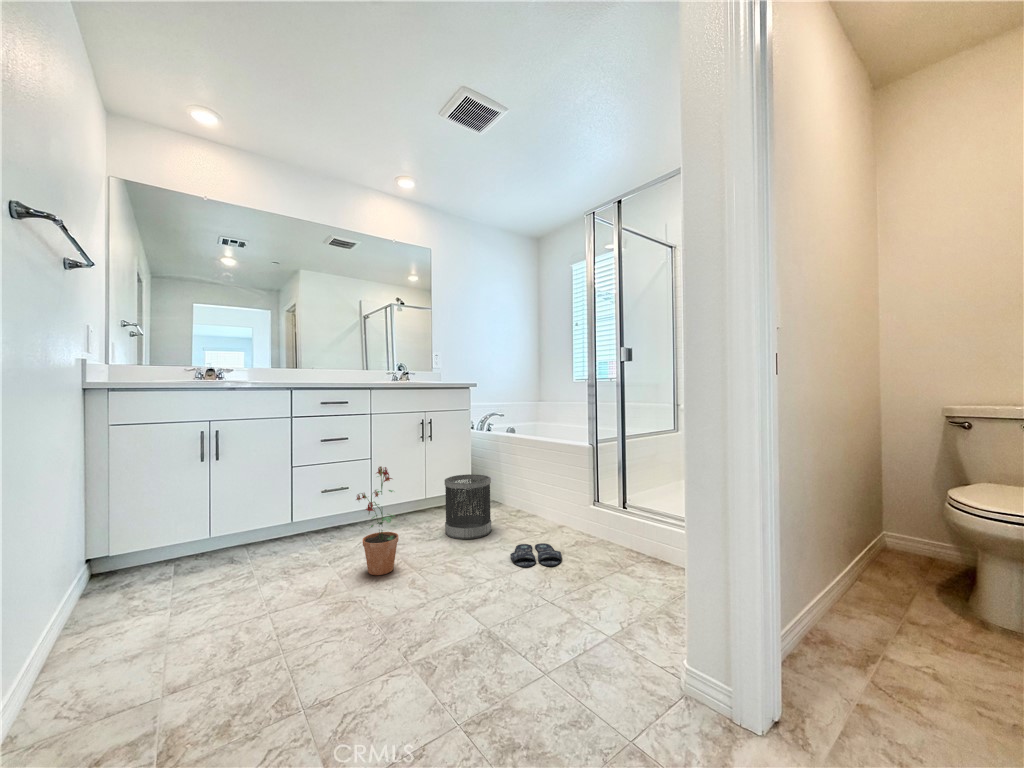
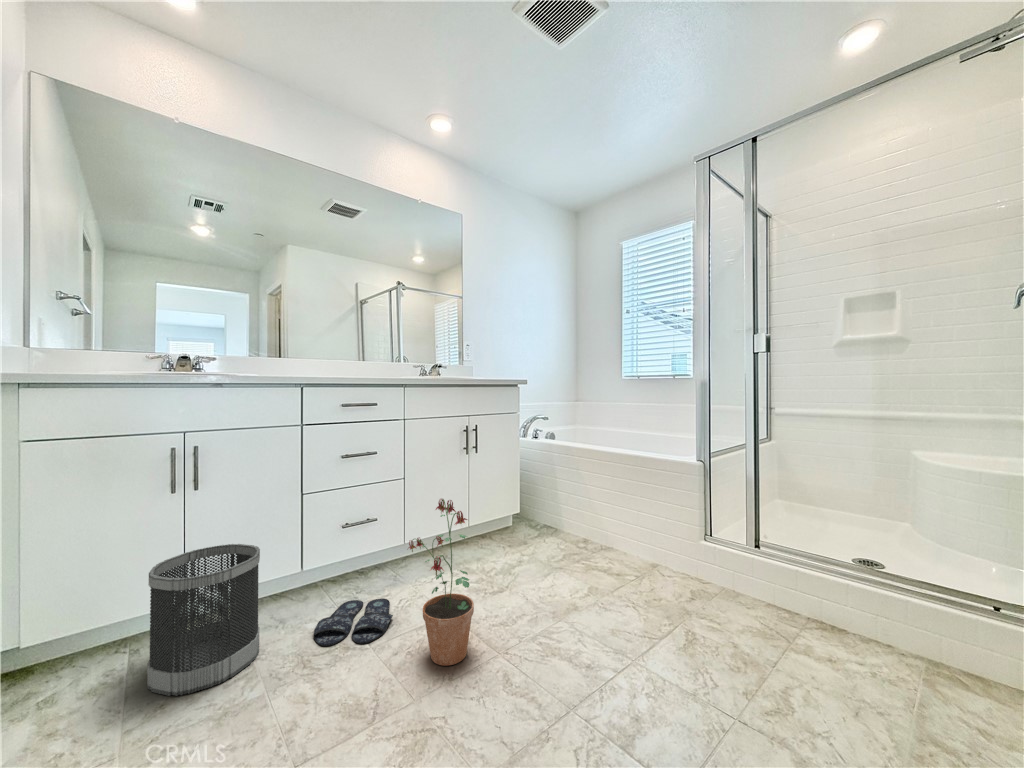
wastebasket: present [445,474,492,539] -> present [147,544,260,696]
slippers: present [510,543,561,567] -> present [314,598,393,646]

